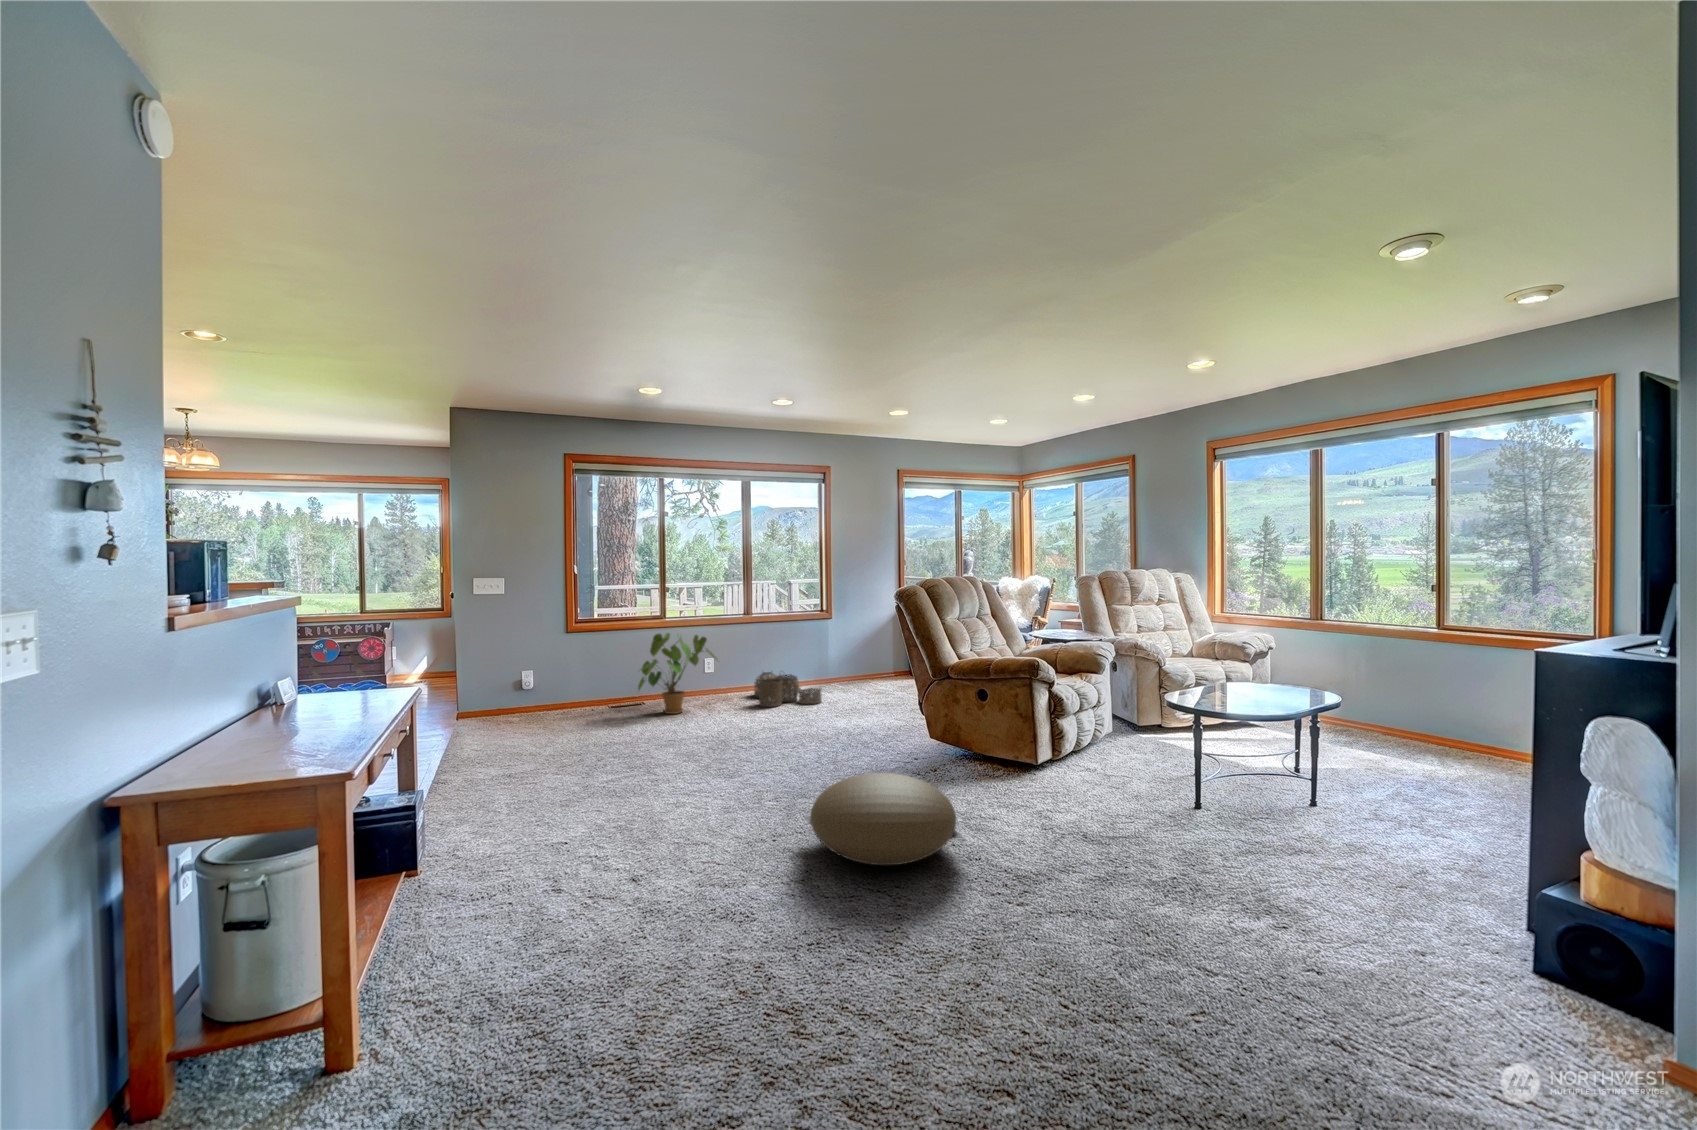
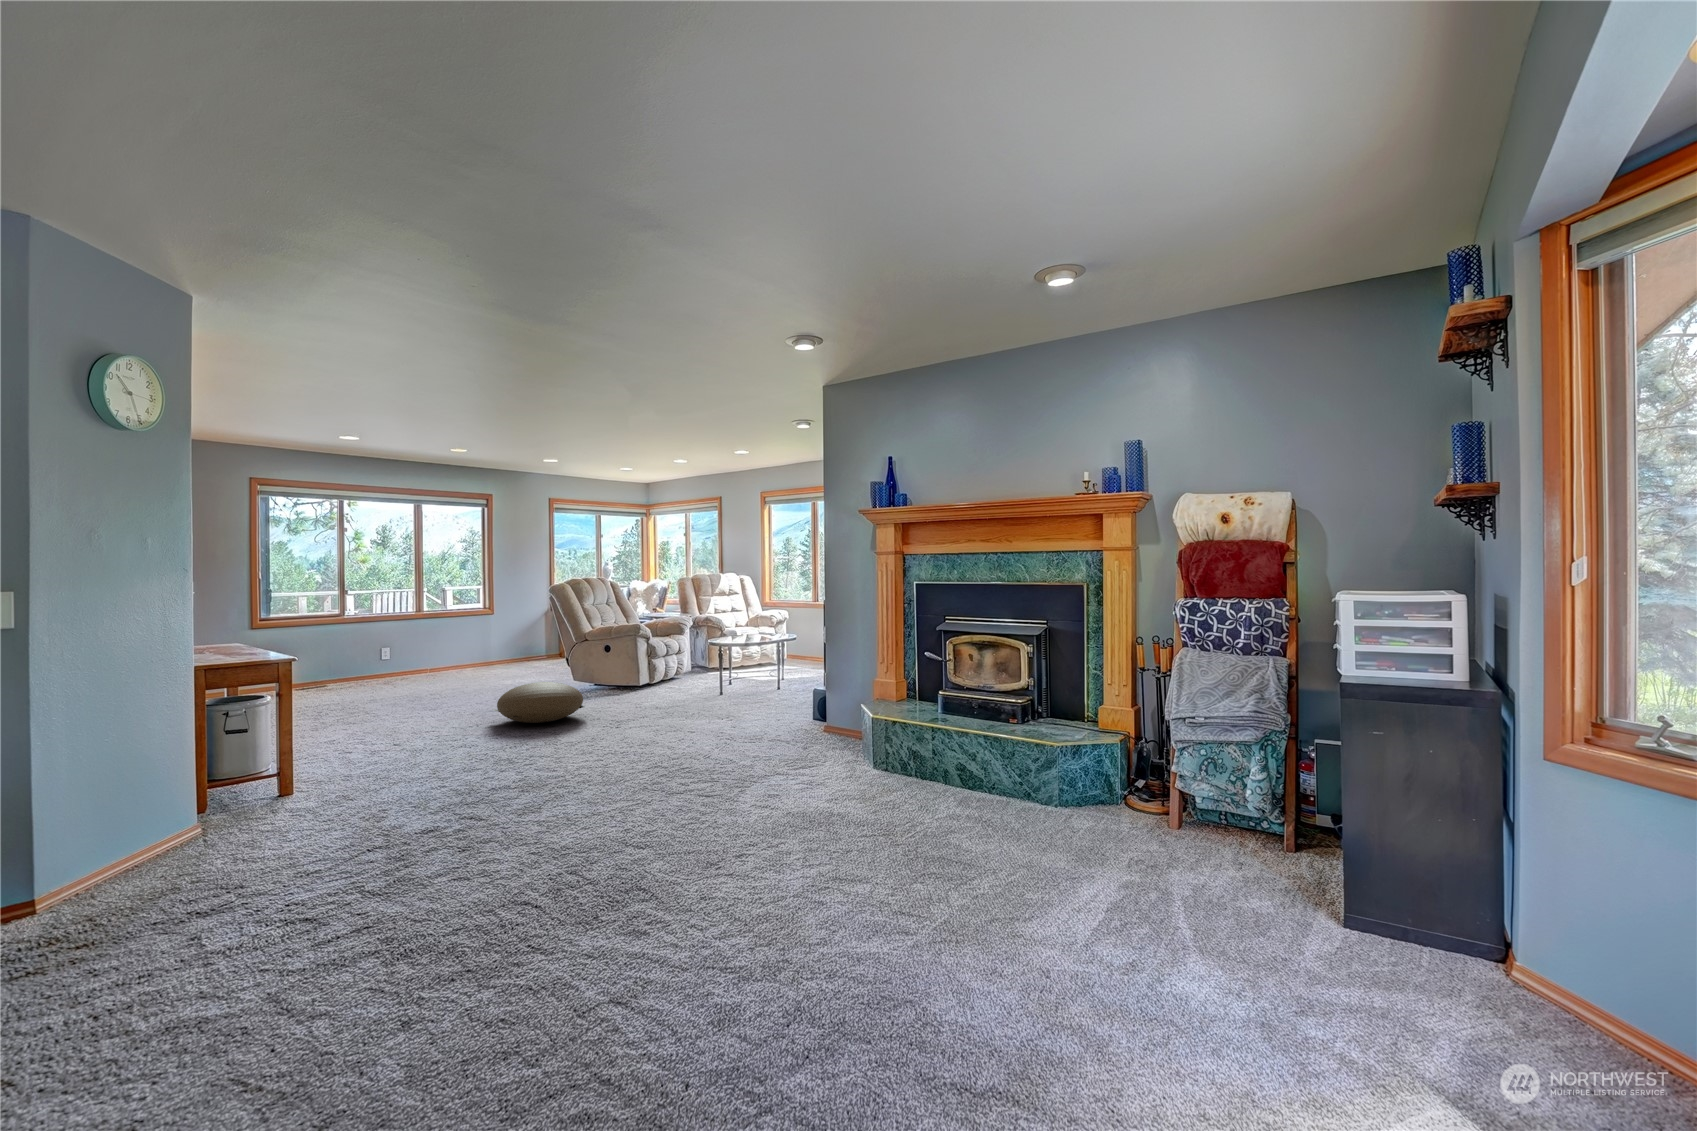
house plant: present [638,633,718,714] -> none [323,626,402,690]
woven basket: present [754,672,822,707] -> none [428,655,489,681]

